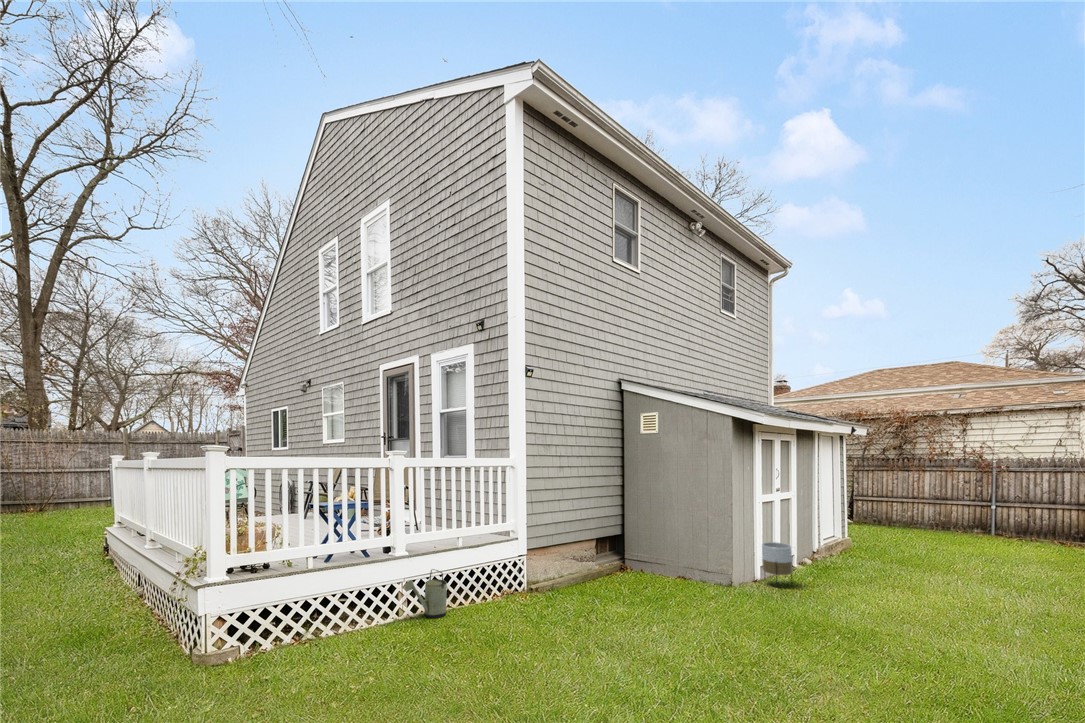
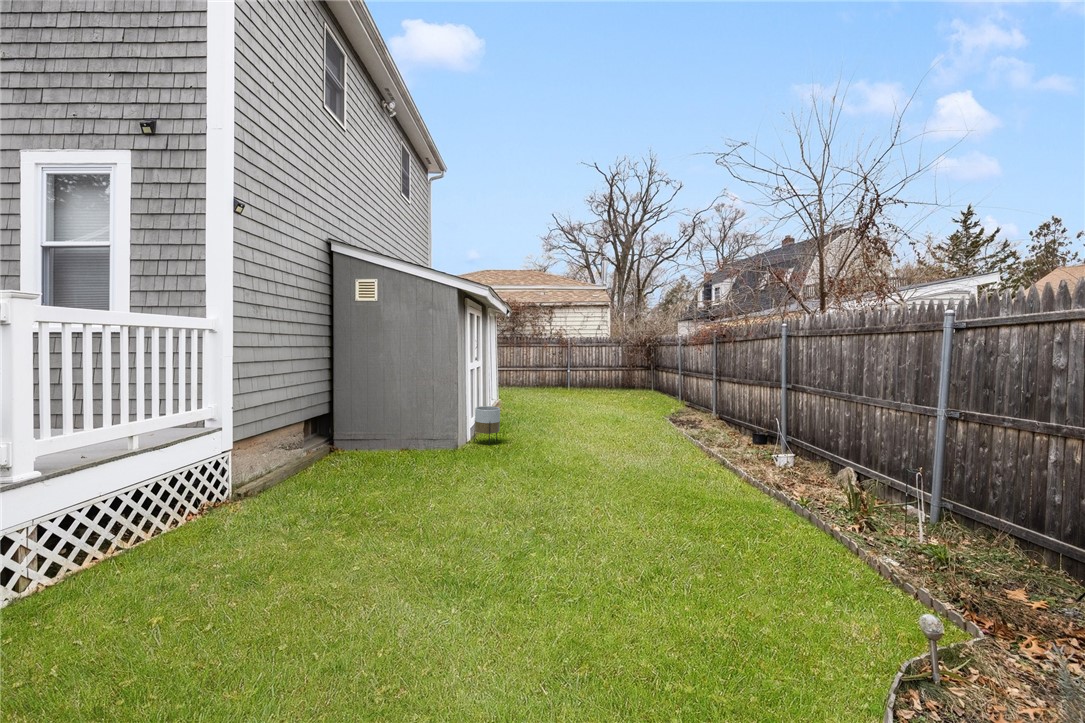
watering can: present [405,569,449,618] -> none [49,491,131,564]

